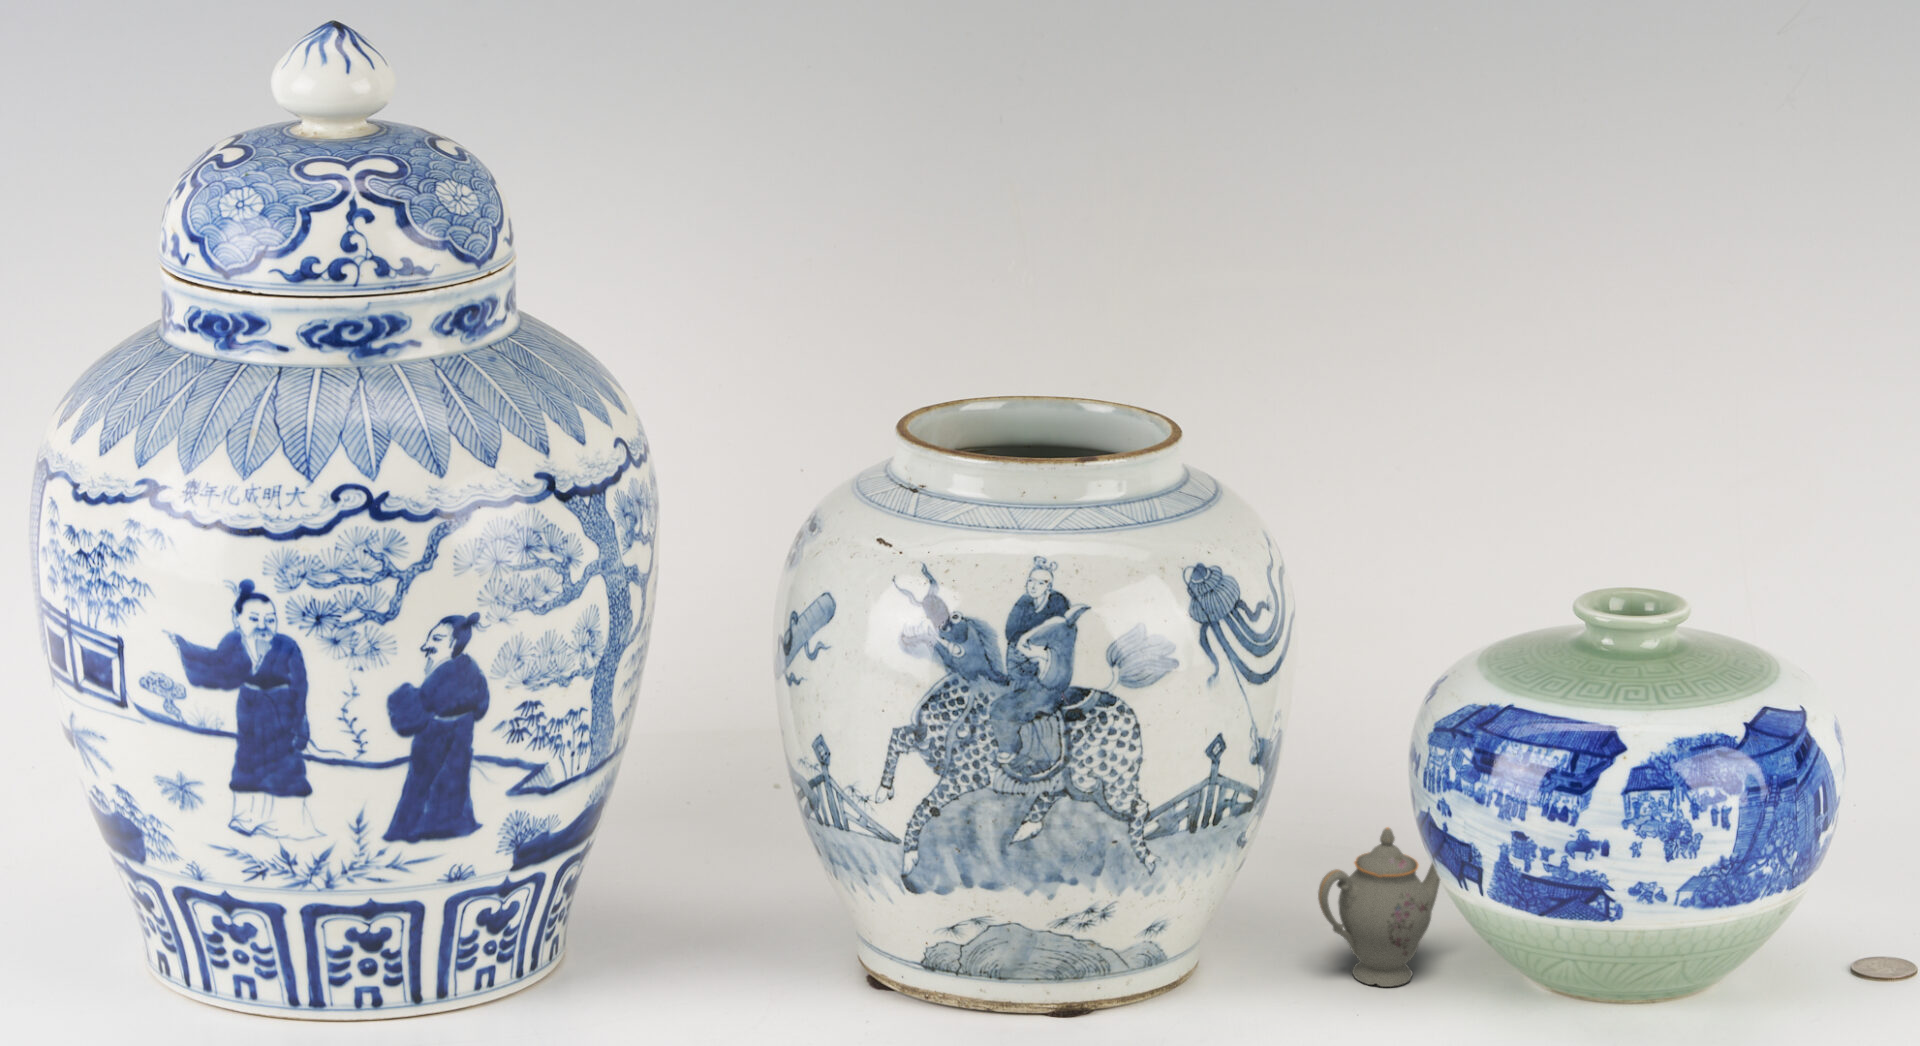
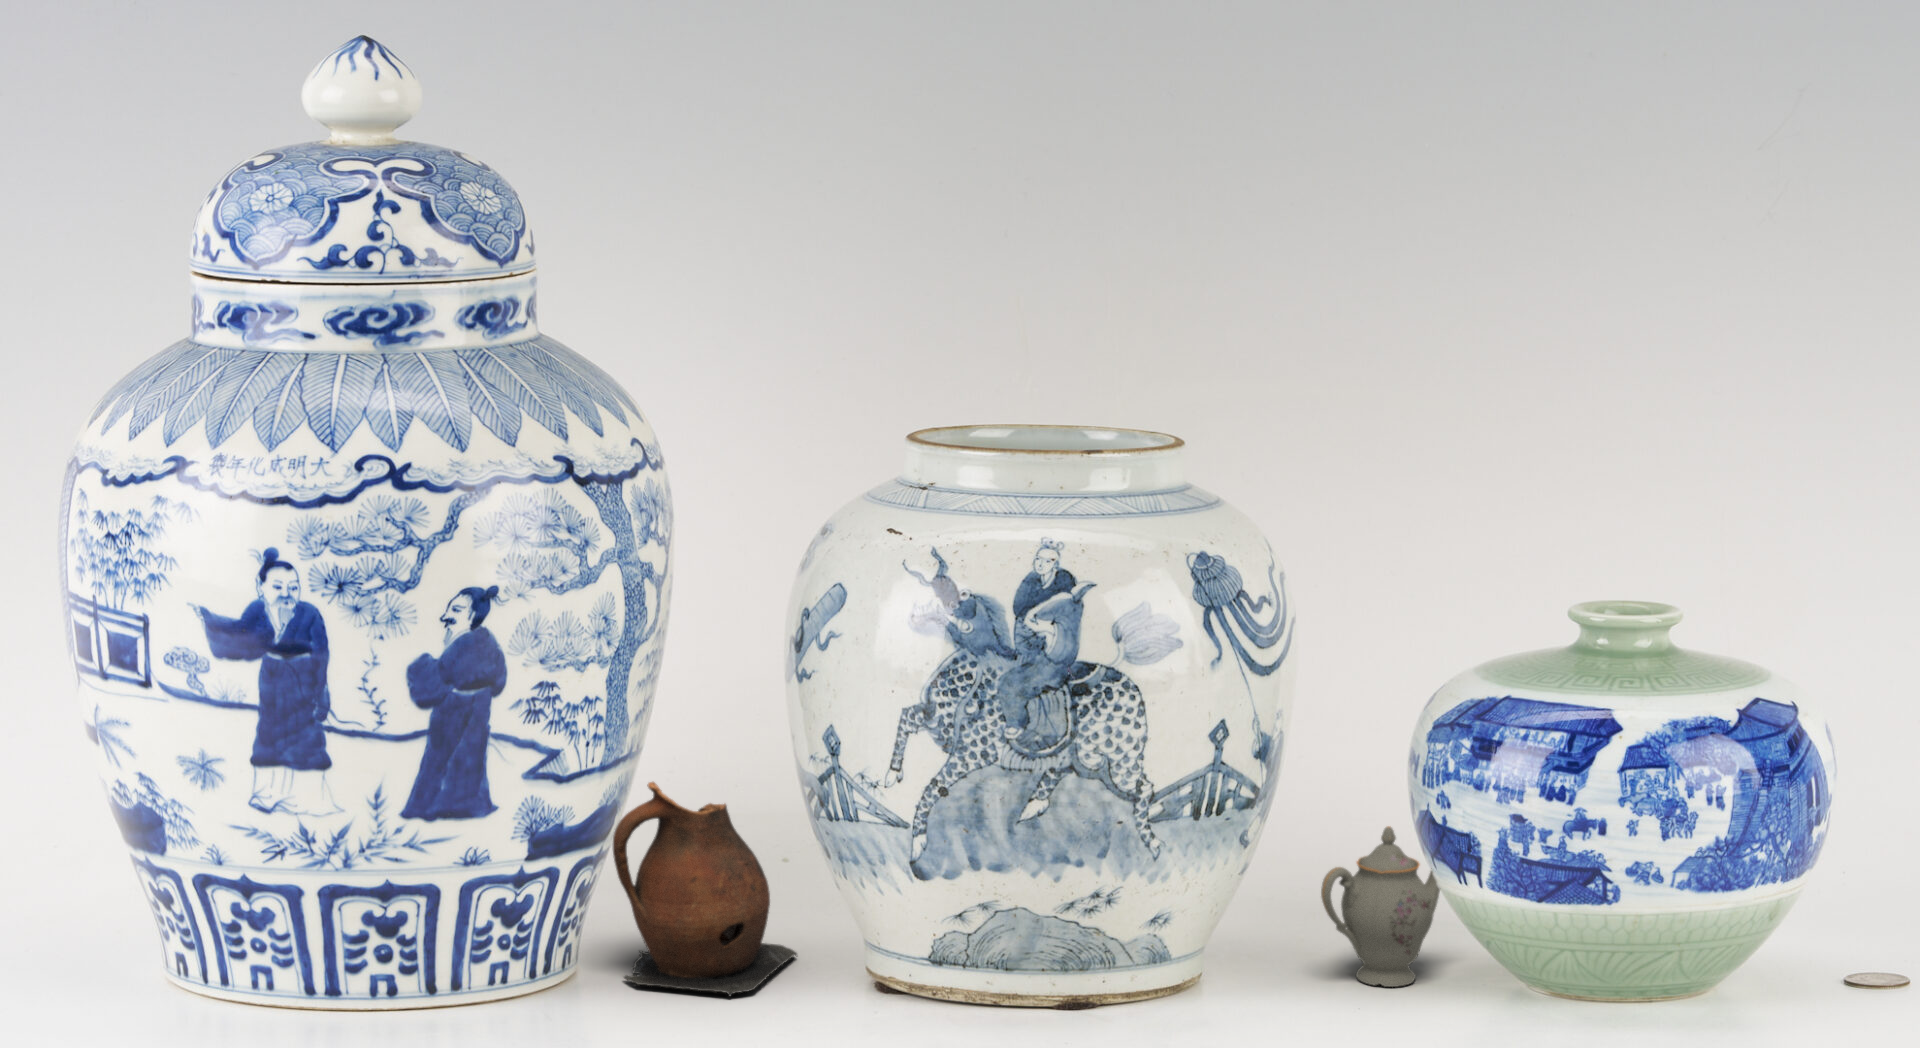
ceramic pitcher: none [601,781,789,1001] -> present [613,782,797,996]

